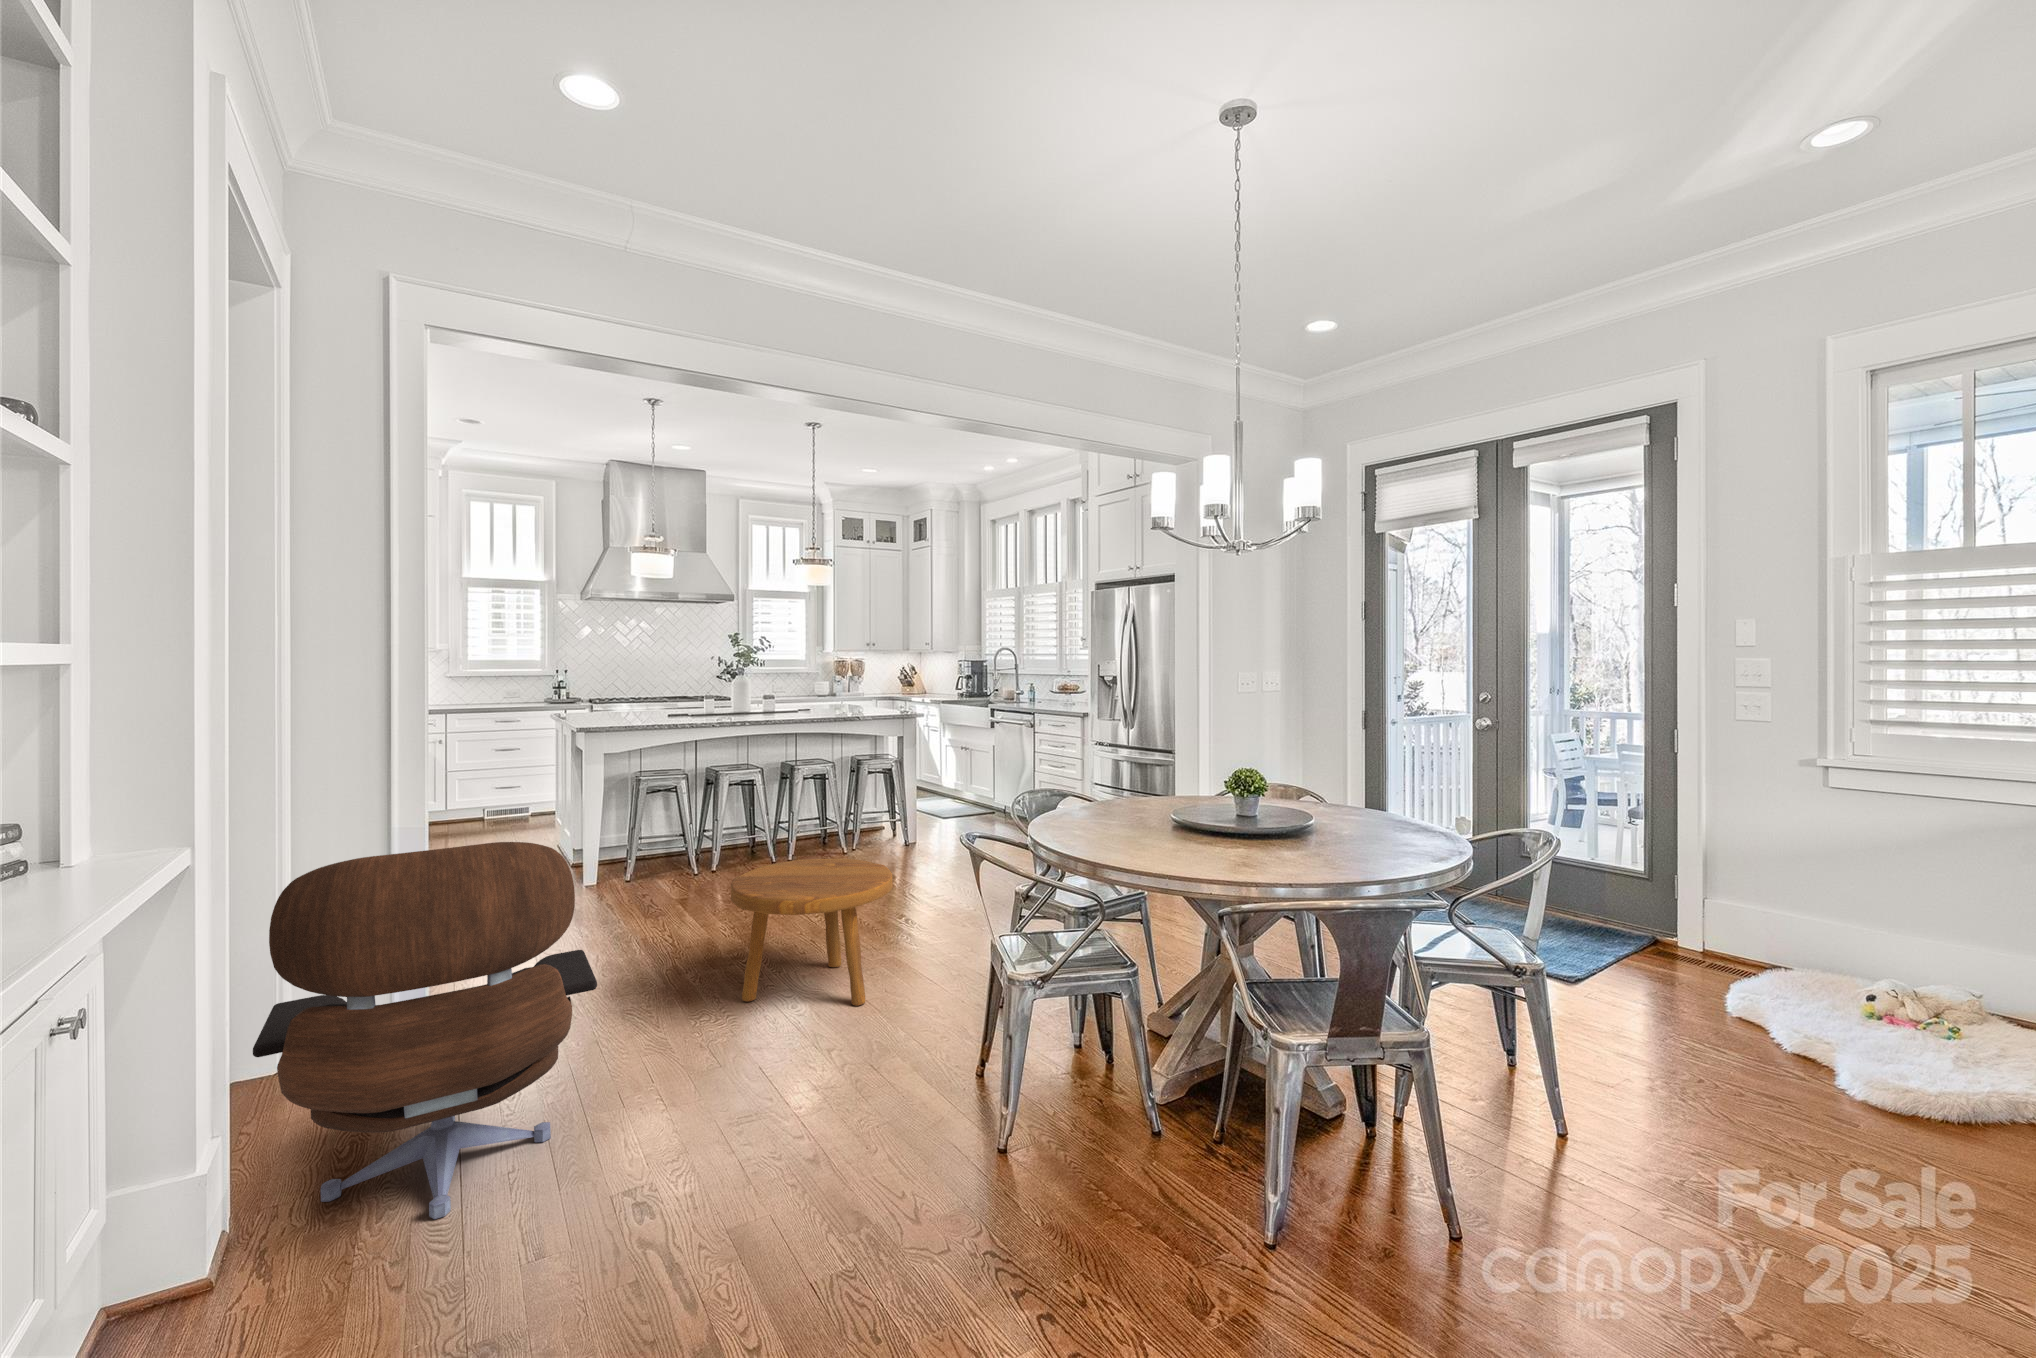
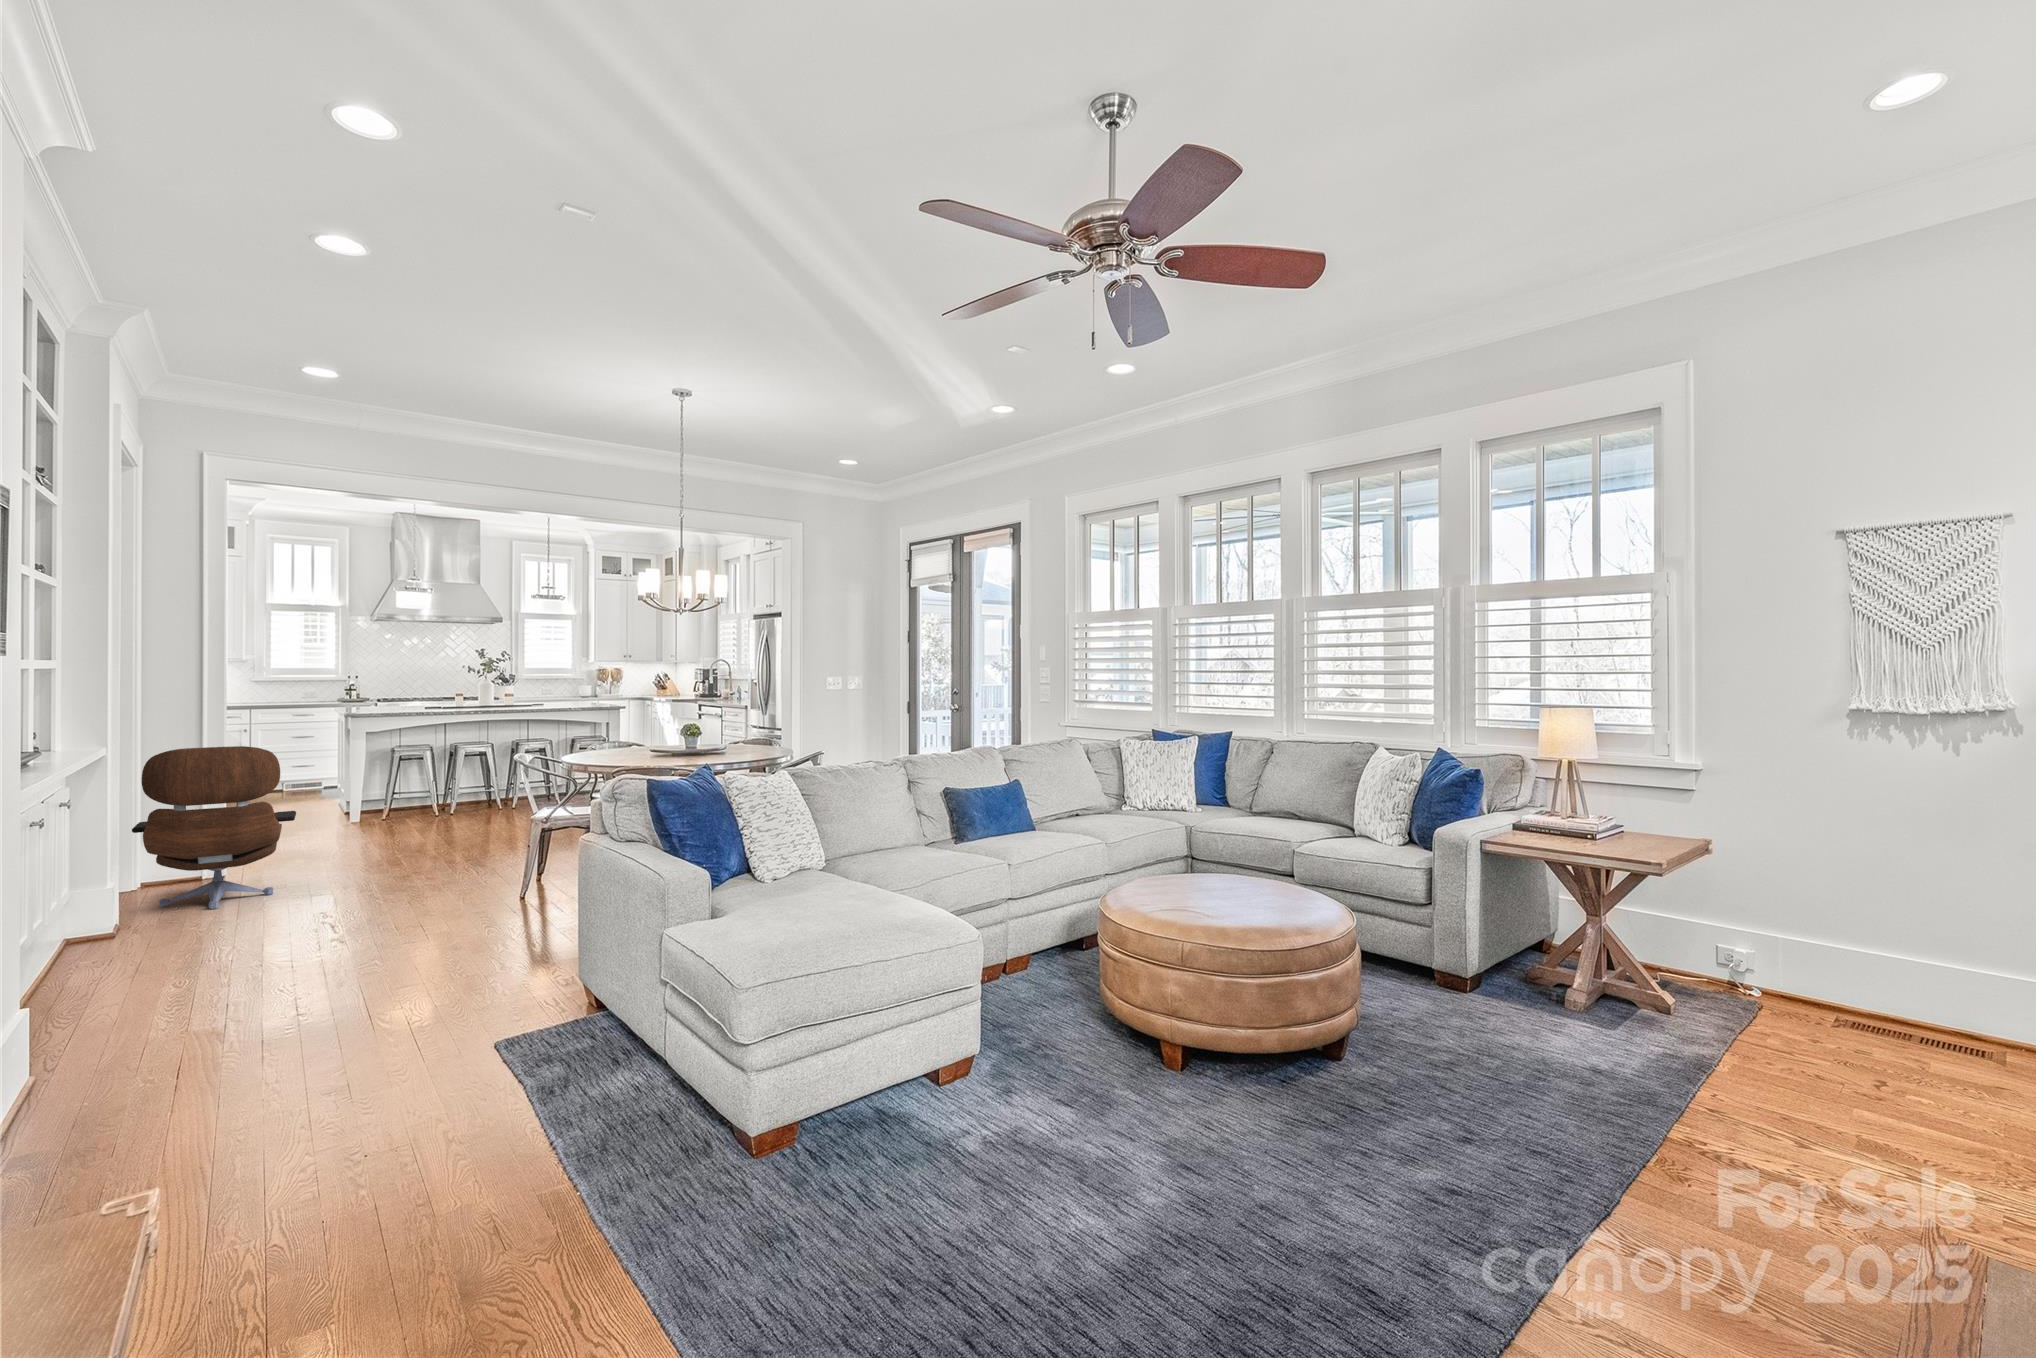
footstool: present [730,859,893,1006] -> none [399,788,504,862]

